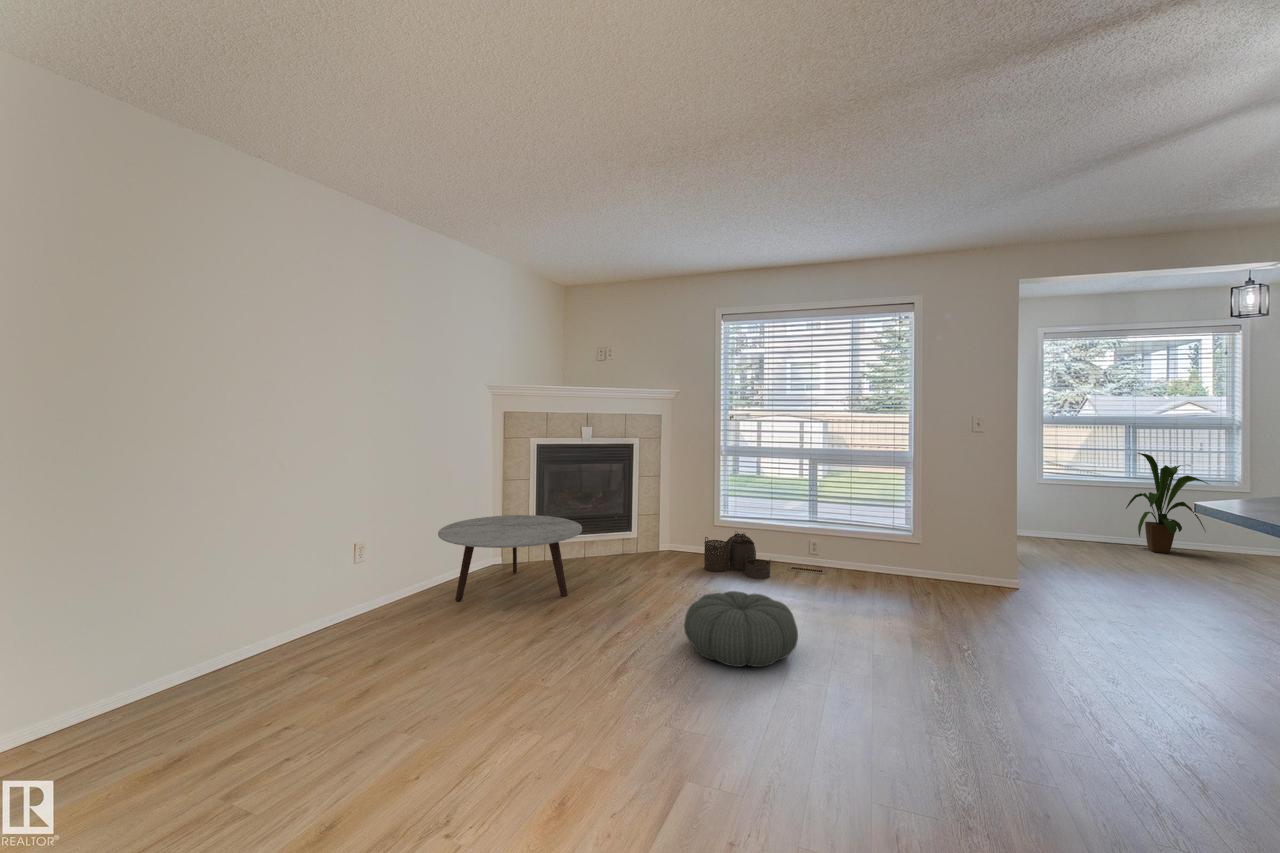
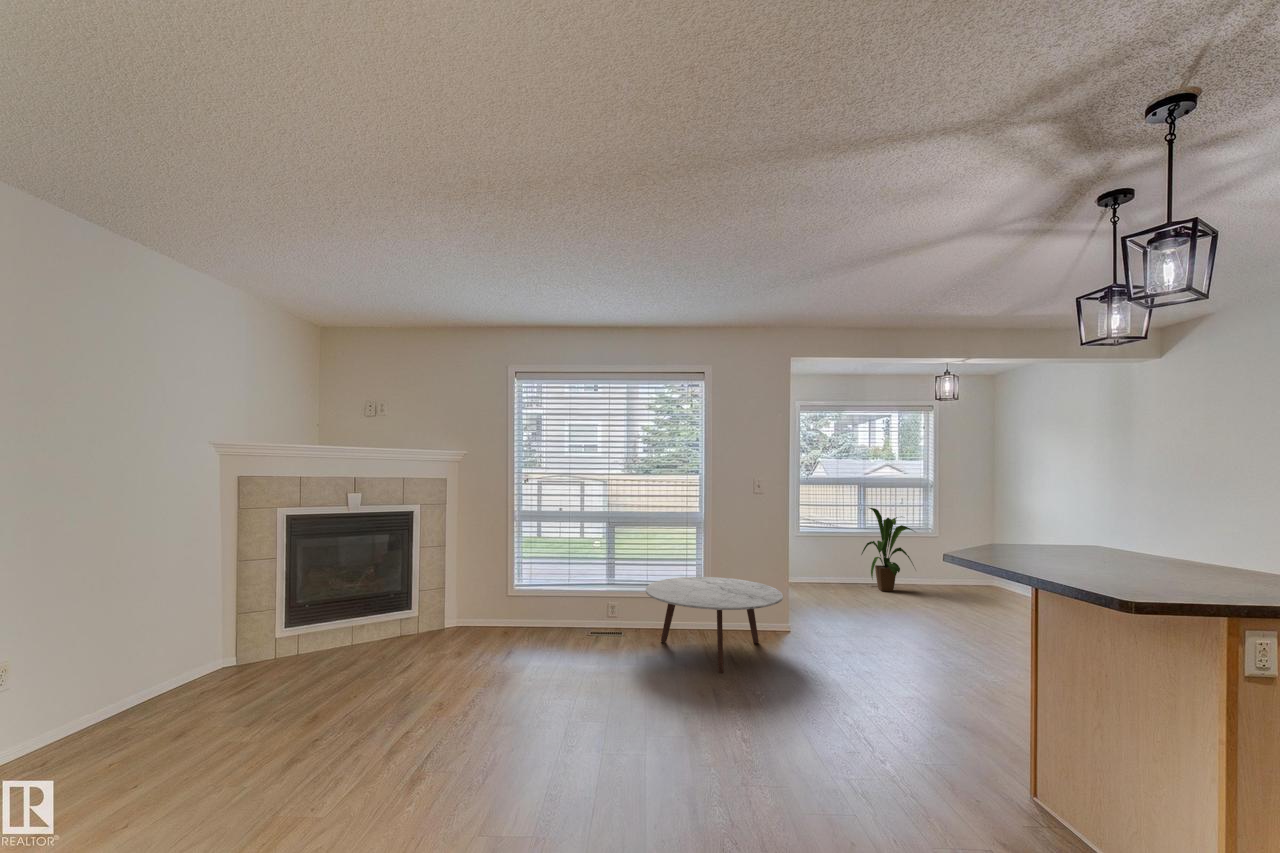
coffee table: present [438,515,582,601] -> present [646,577,783,673]
woven basket: present [704,532,770,579] -> none [496,601,569,654]
pouf: present [684,591,798,667] -> none [475,678,604,772]

